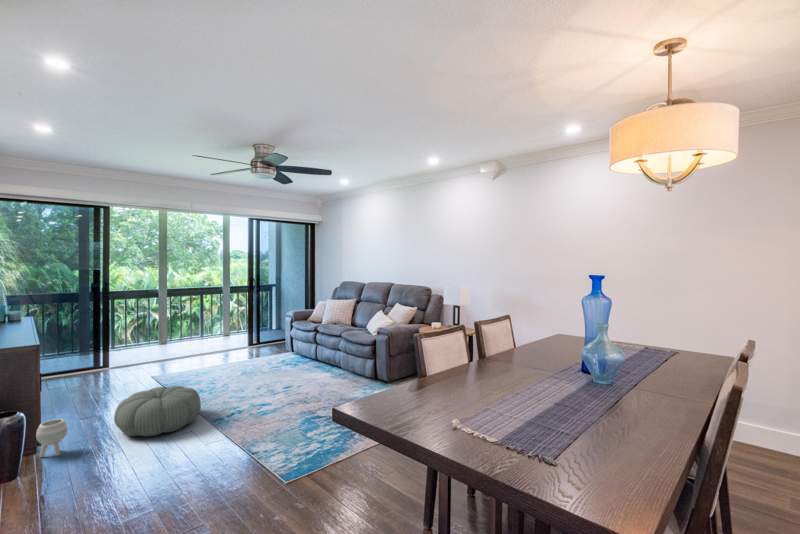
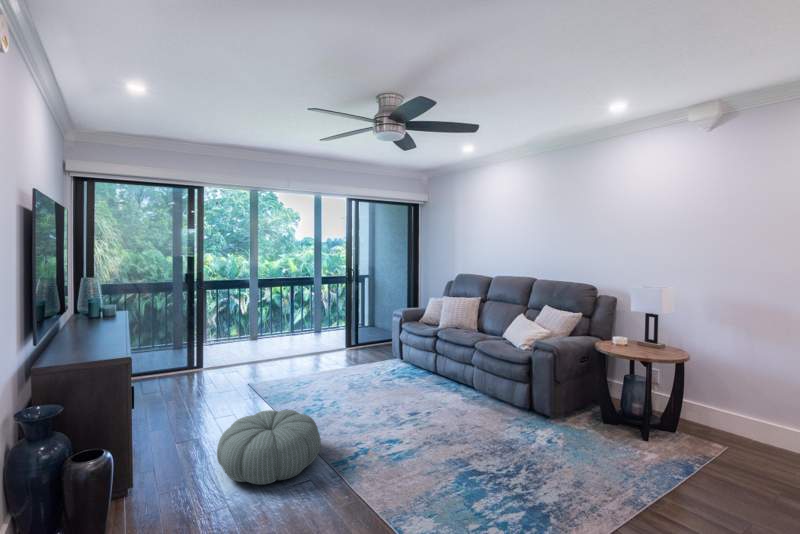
planter: present [36,419,67,458] -> none [125,455,162,508]

